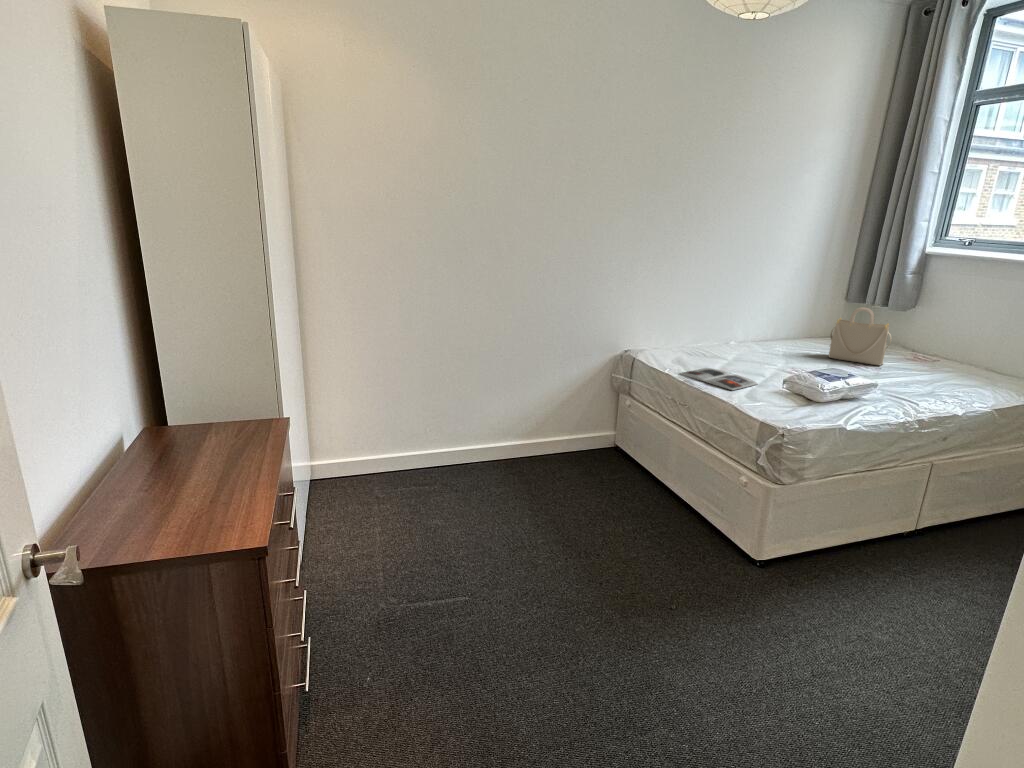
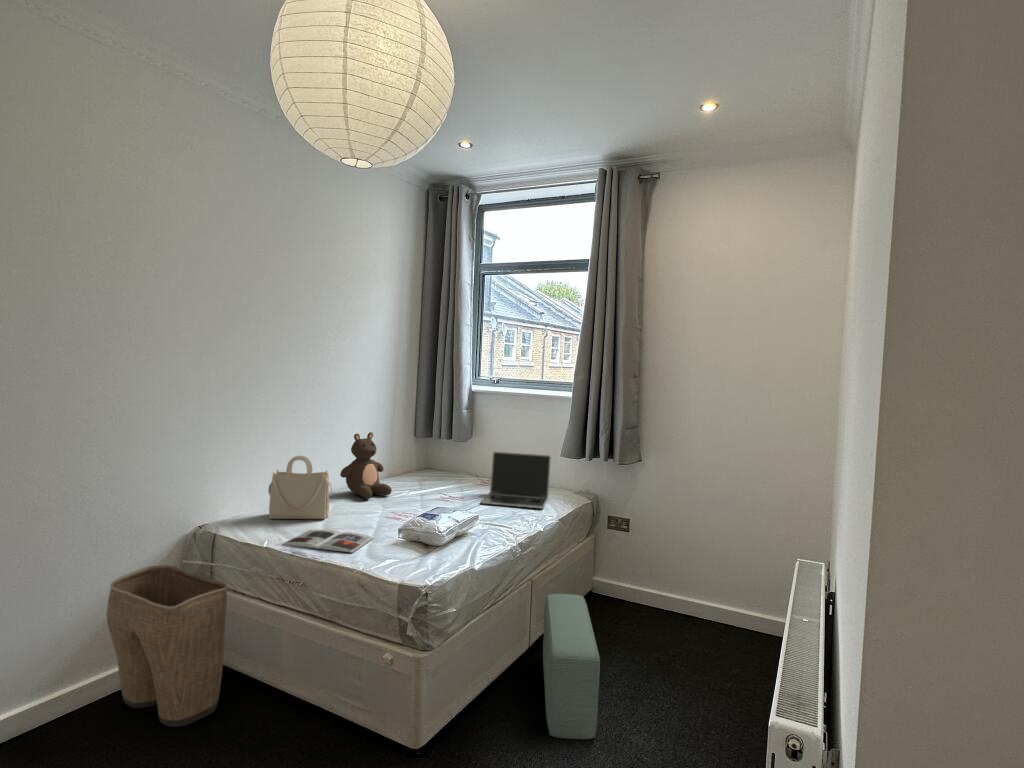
teddy bear: none [750,290,799,353] -> present [340,432,392,499]
handbag: present [829,307,891,365] -> present [268,456,332,519]
laptop: none [897,324,1012,394] -> present [481,452,551,508]
laundry basket: none [561,373,634,484] -> present [107,565,227,727]
pouf: none [898,483,1000,625] -> present [543,594,600,739]

